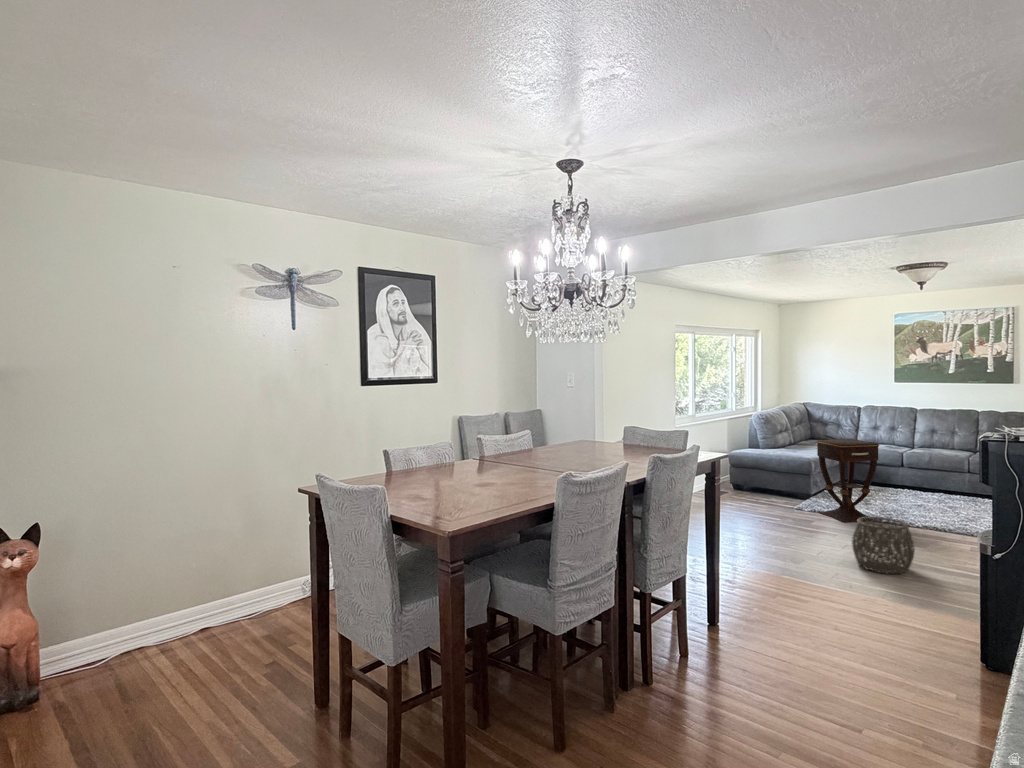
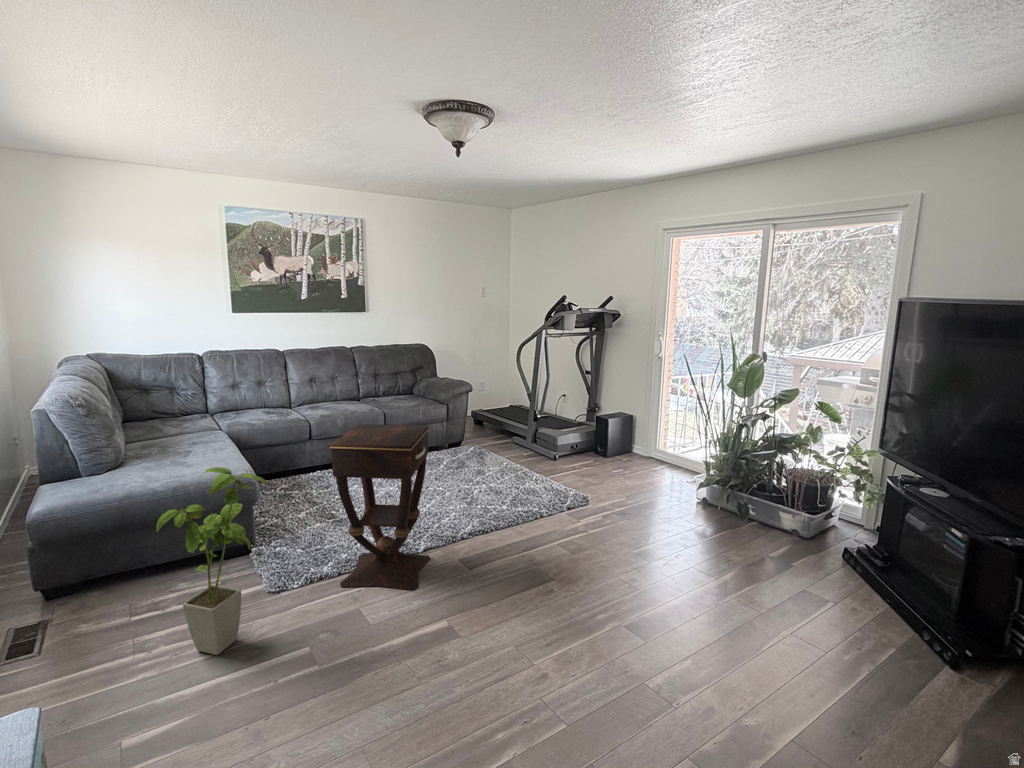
house plant: none [742,437,782,509] -> present [156,467,271,655]
woven basket: present [852,517,915,574] -> none [645,578,758,714]

